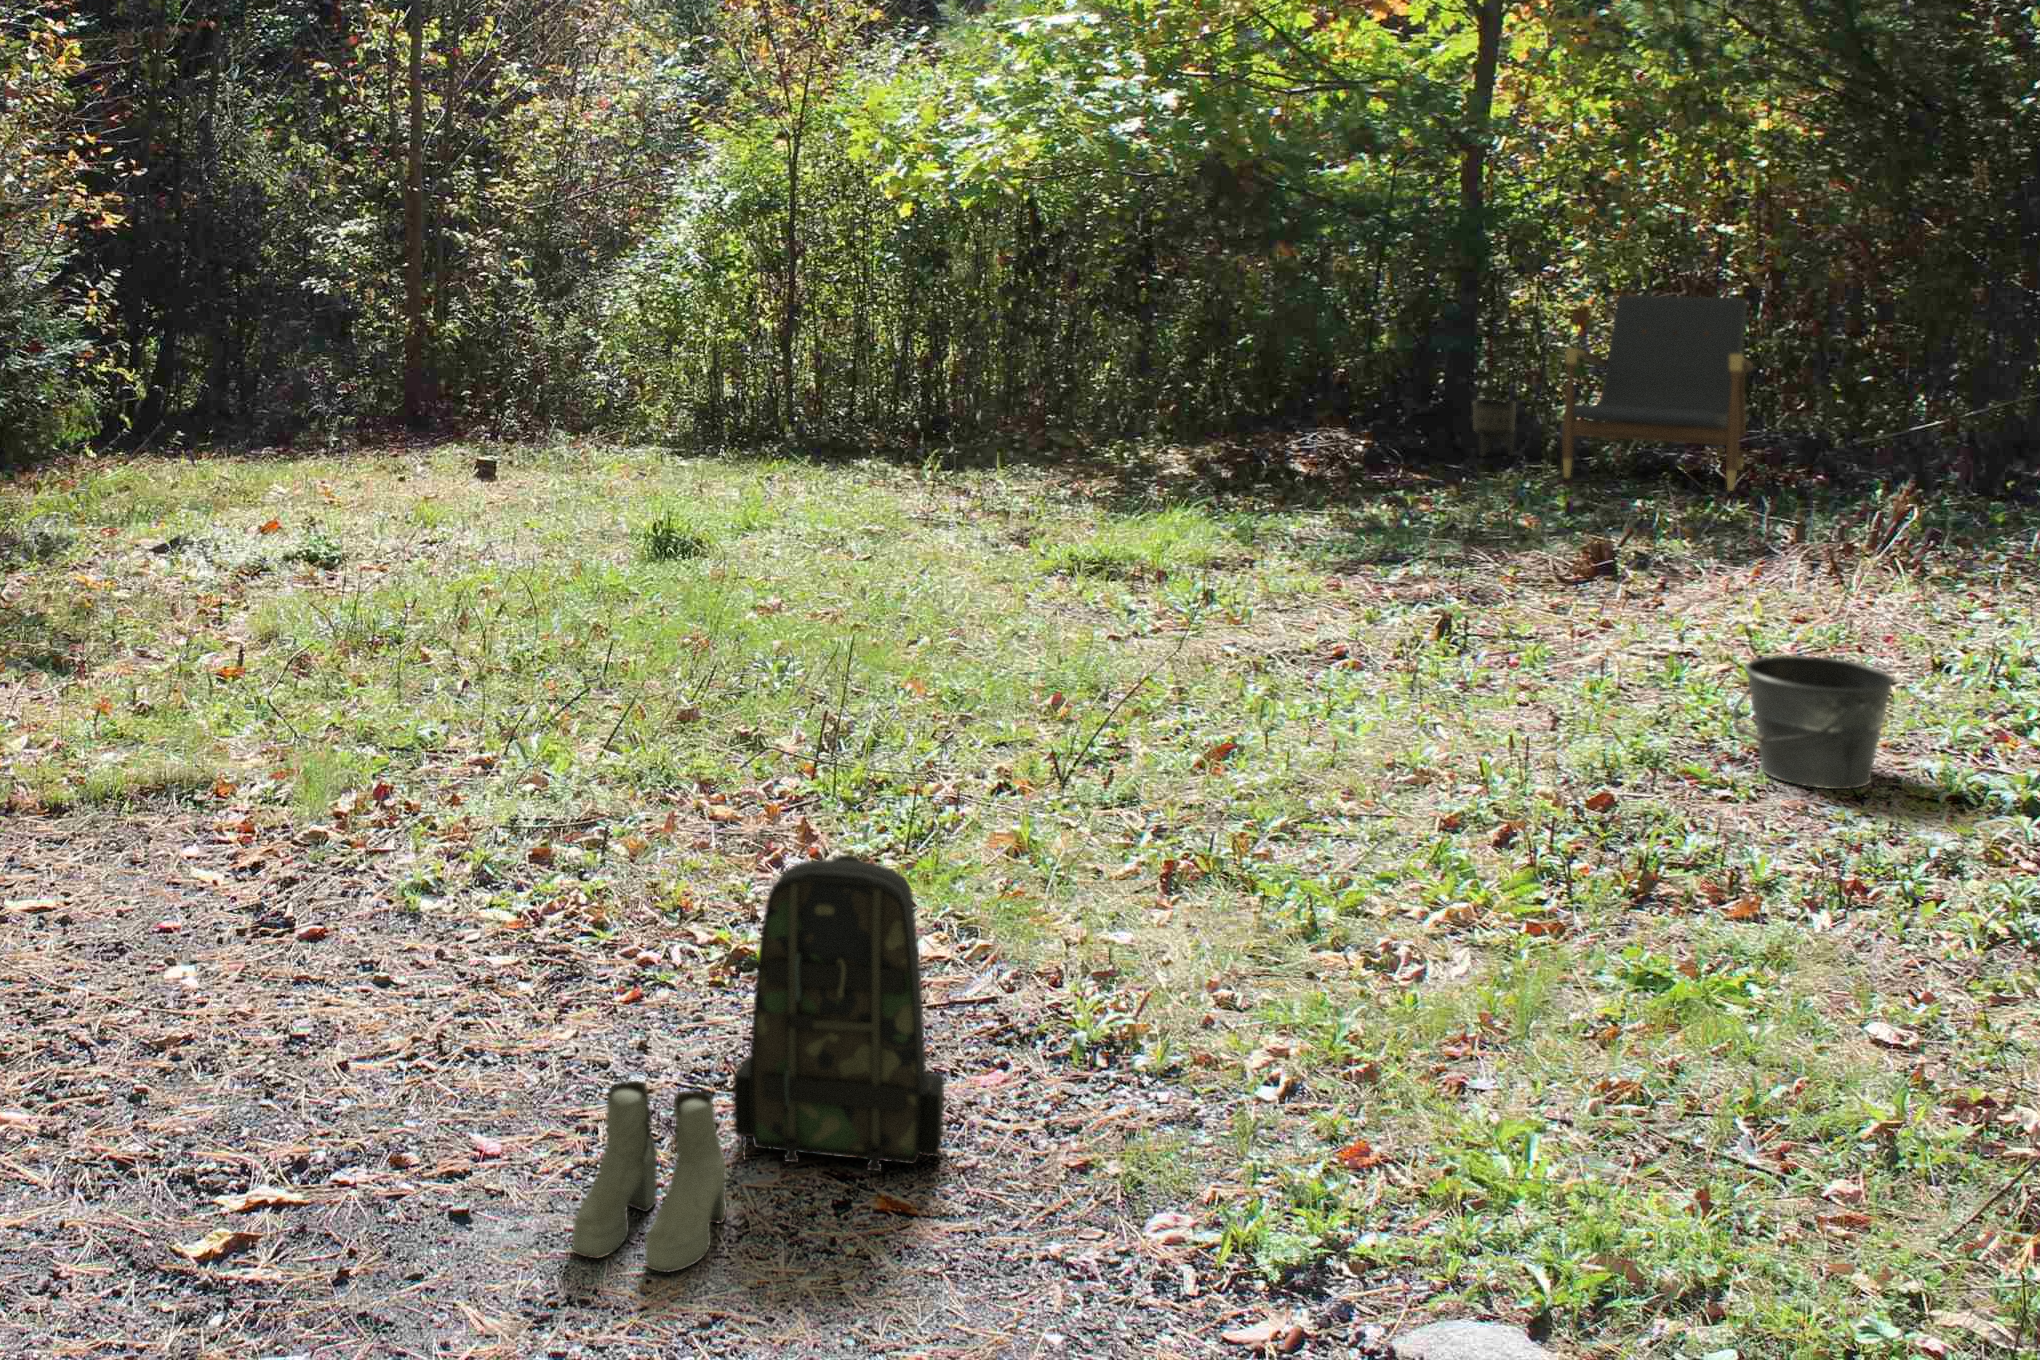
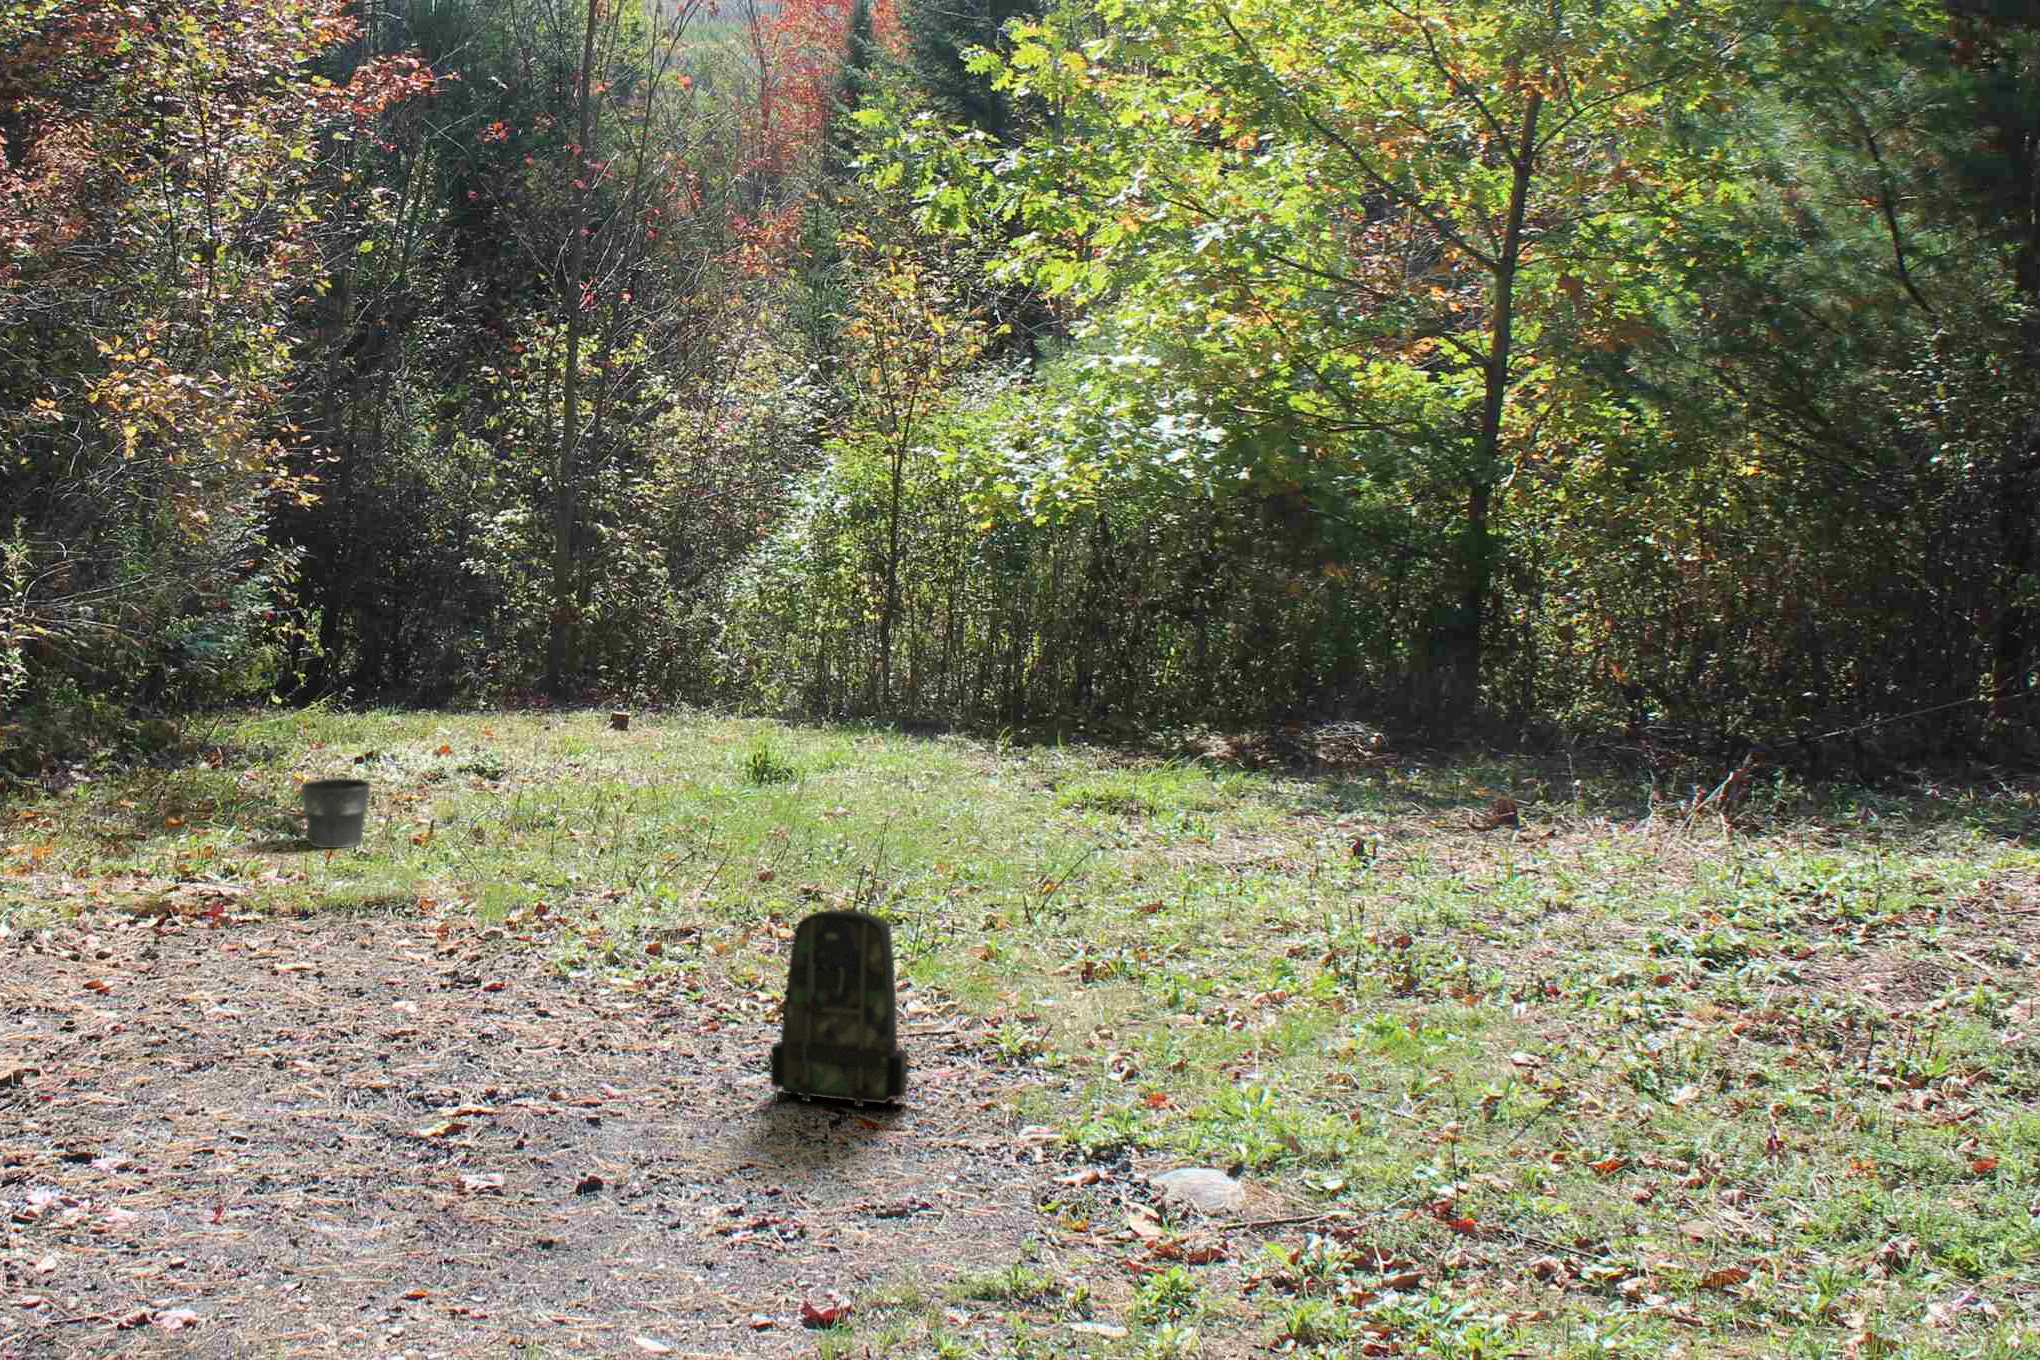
lounge chair: present [1562,295,1753,491] -> none [1521,601,1677,765]
planter: present [1473,400,1516,456] -> none [1455,687,1492,736]
bucket: present [1734,656,1894,789] -> present [294,778,371,848]
boots: present [572,1081,727,1272] -> none [662,1034,762,1144]

